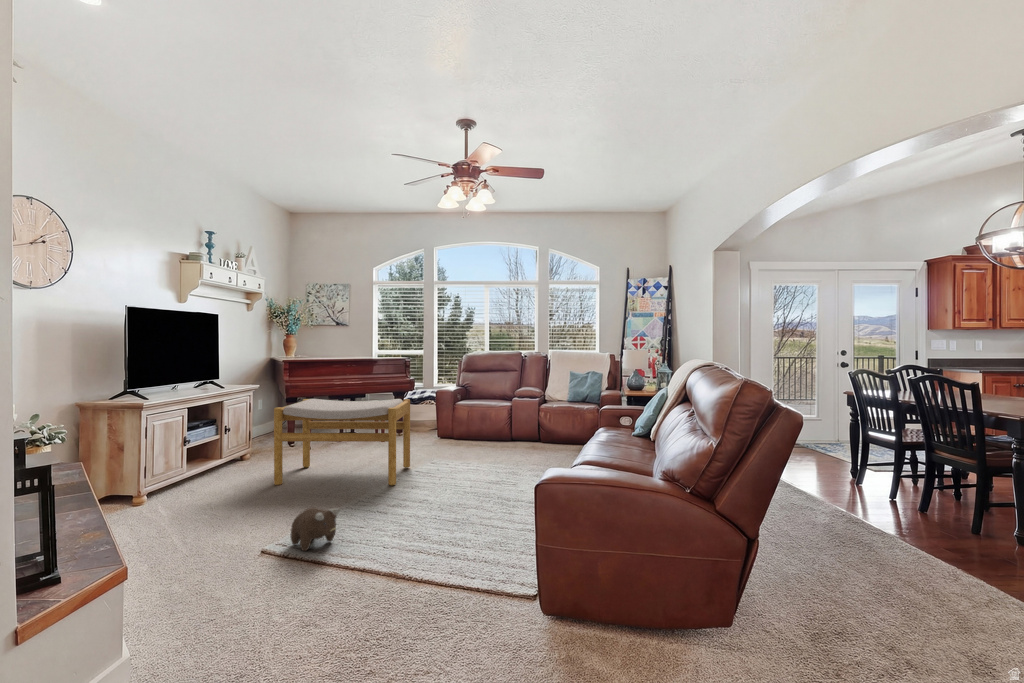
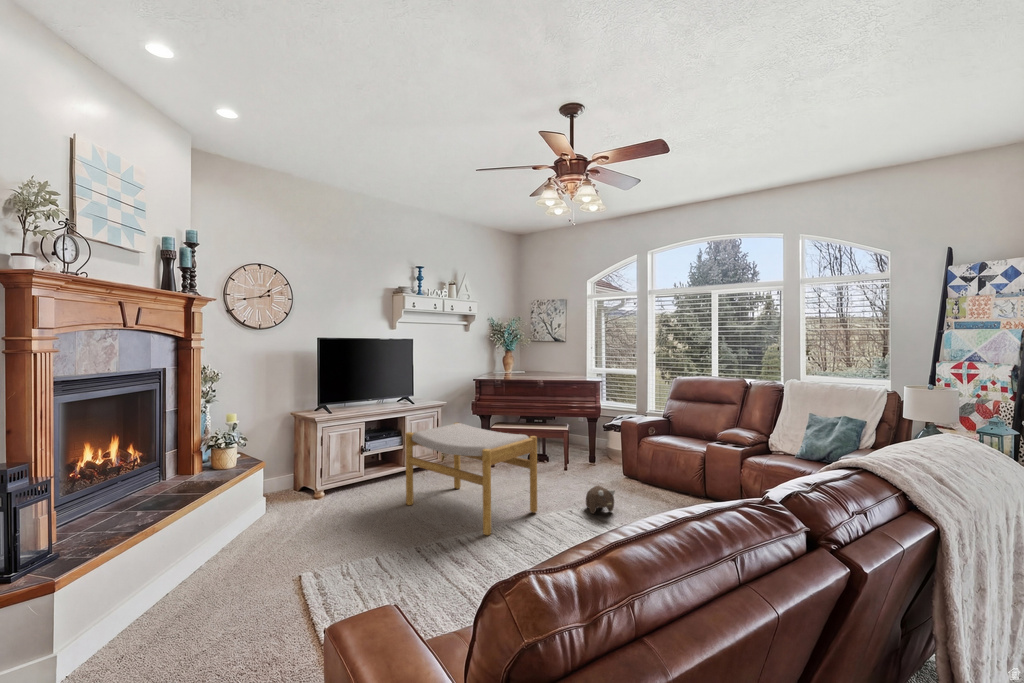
plush toy: present [291,508,340,551] -> present [586,486,615,514]

